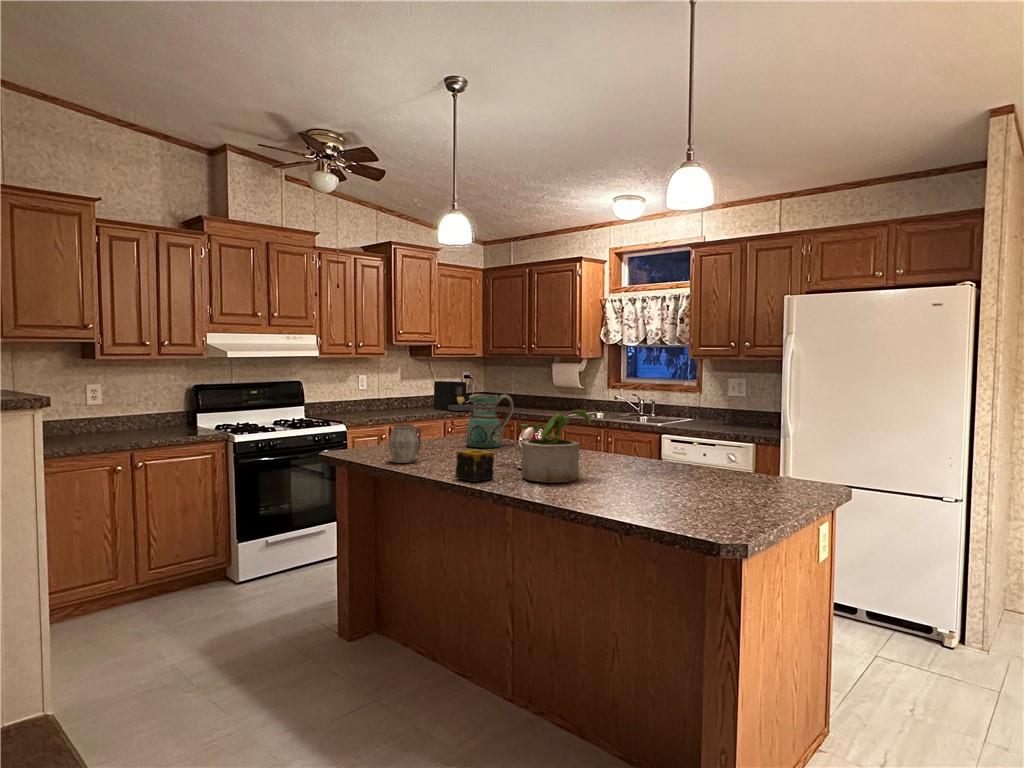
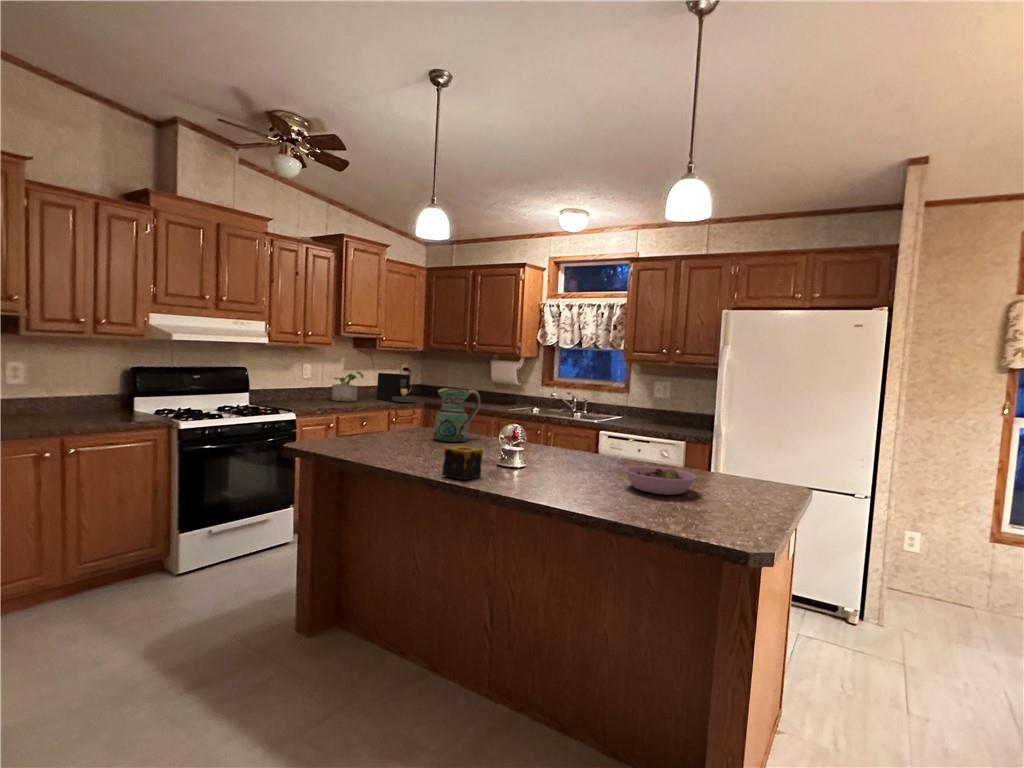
potted plant: present [521,410,591,483] -> present [332,372,364,401]
mug: present [388,424,421,463] -> none [362,417,394,457]
bowl: none [633,465,708,493] -> present [624,466,697,495]

